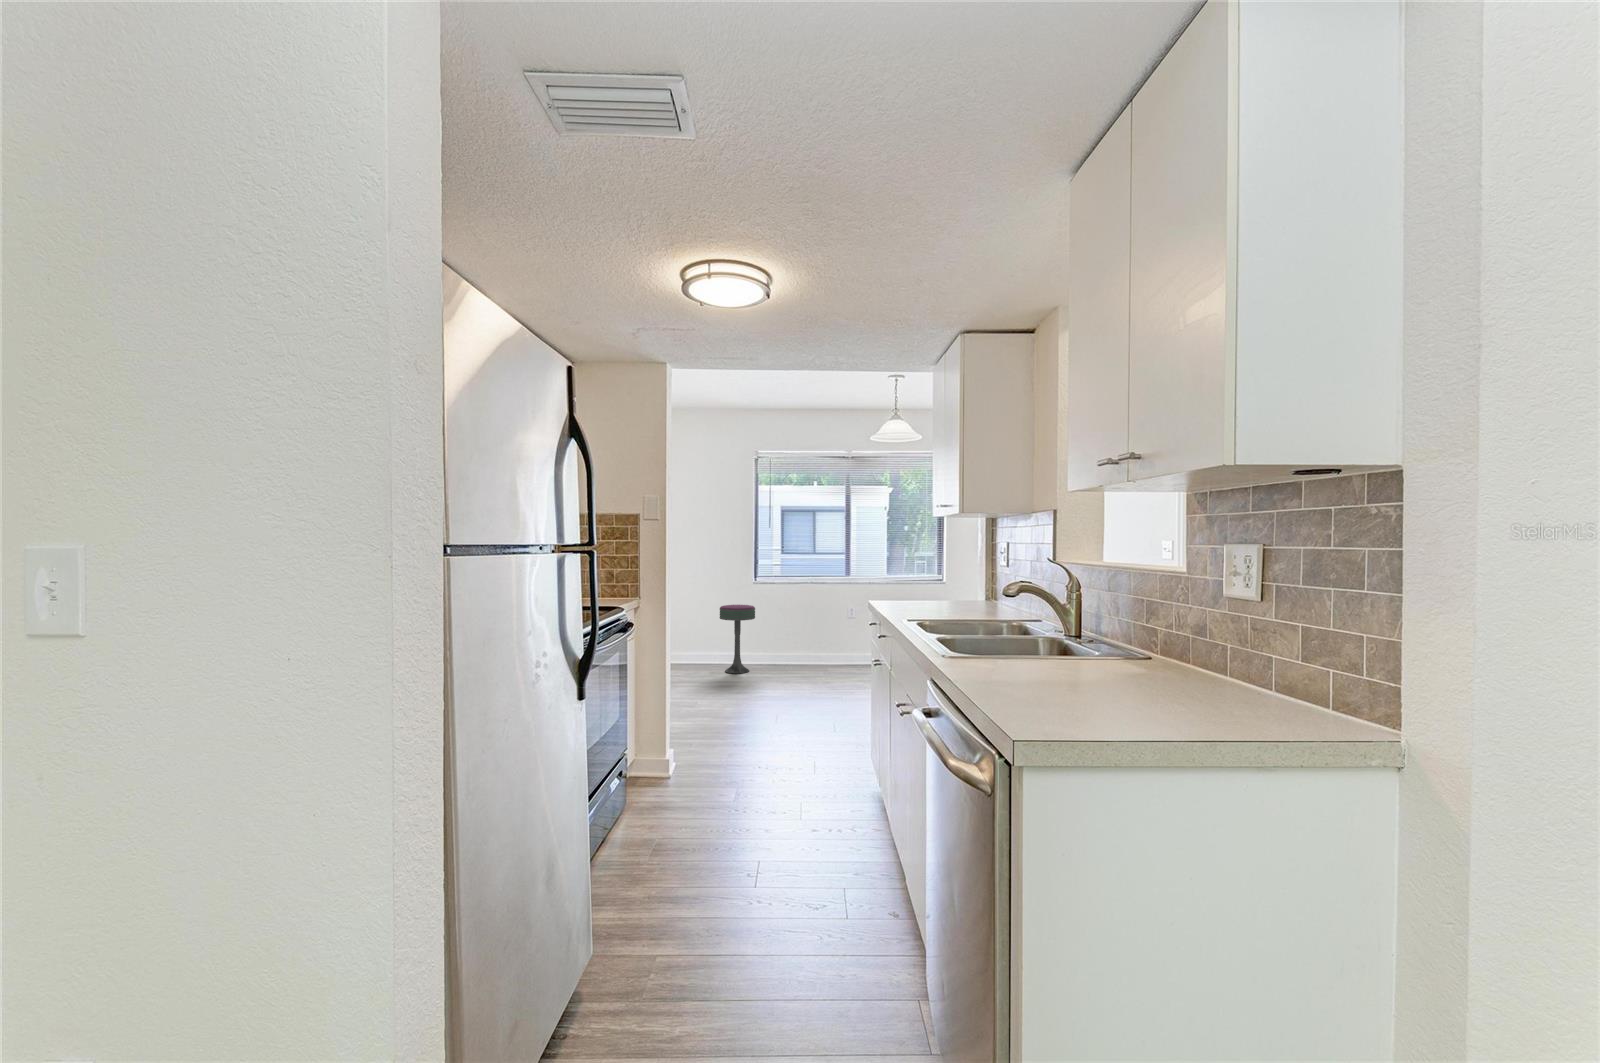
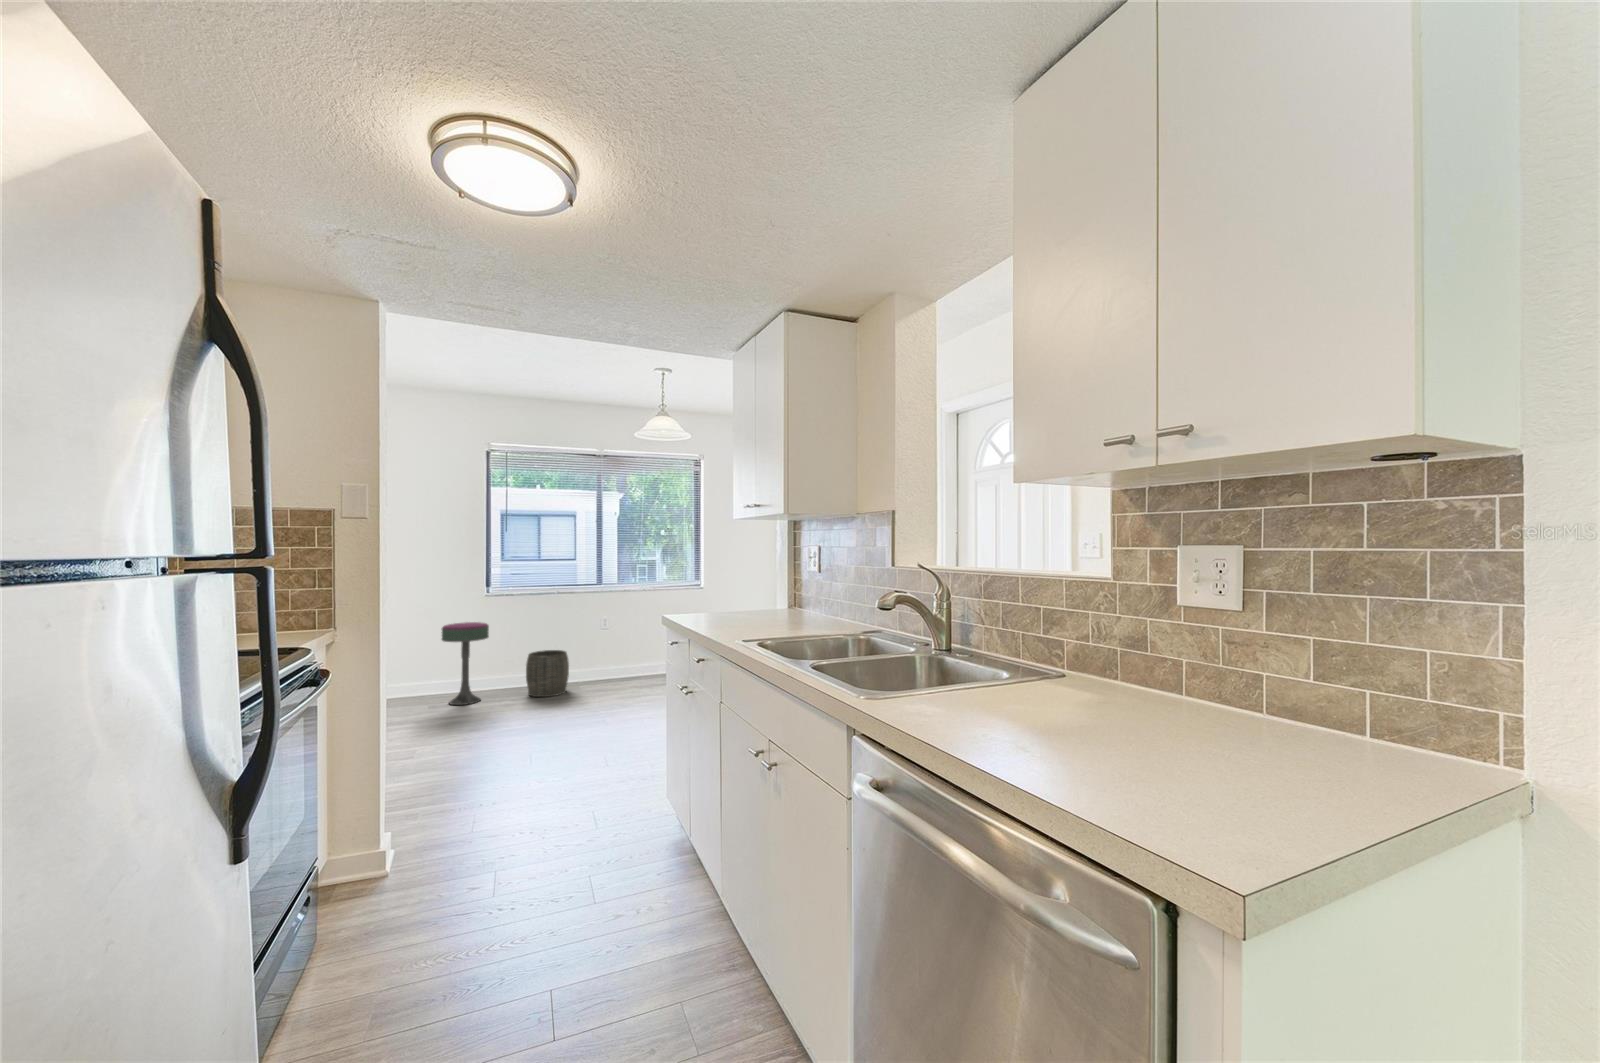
woven basket: none [784,633,820,674] -> present [526,650,569,697]

